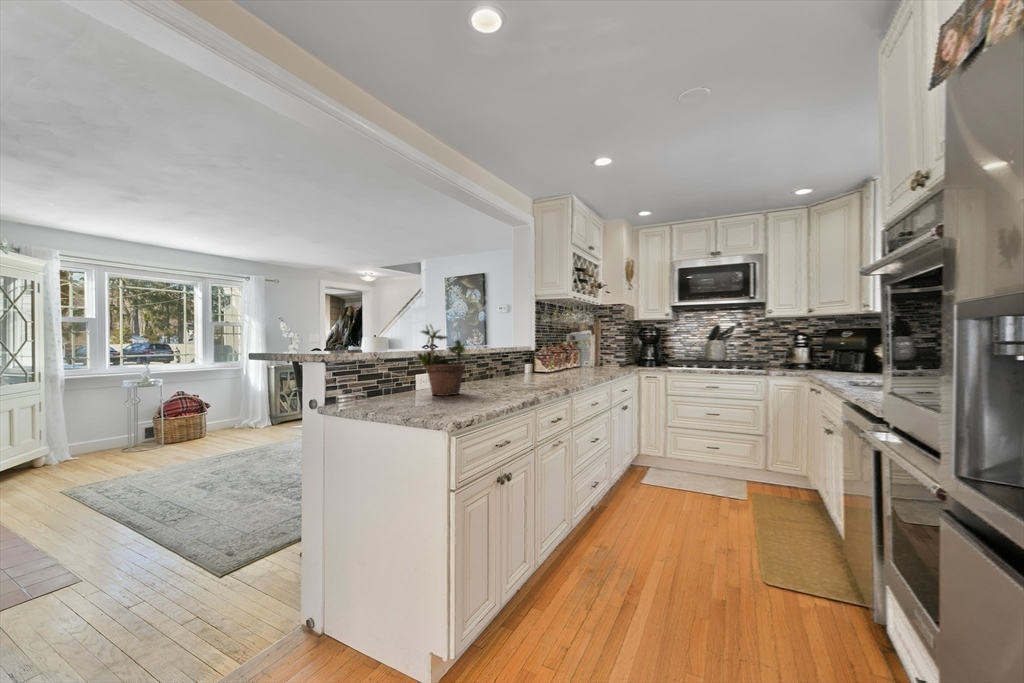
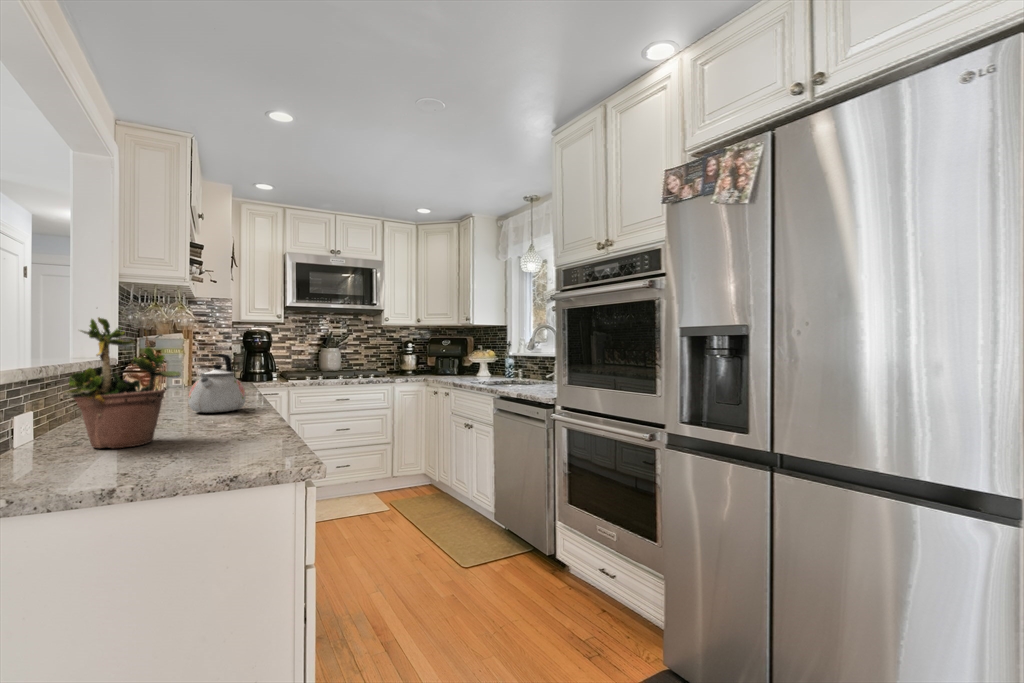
kettle: none [522,344,555,383] -> present [188,354,246,413]

